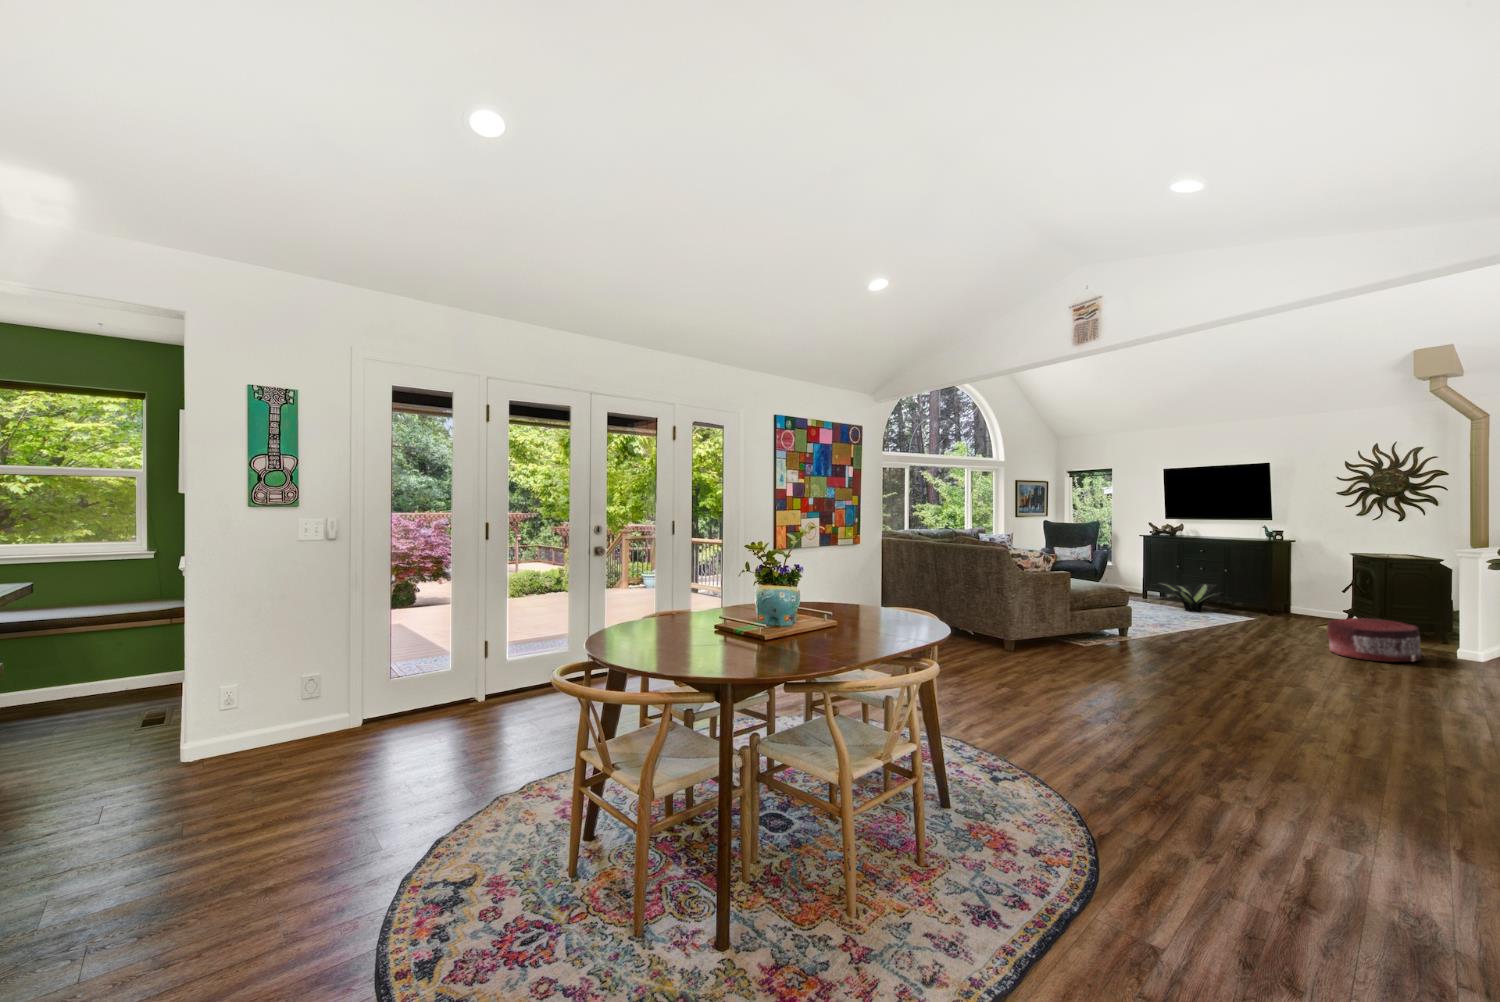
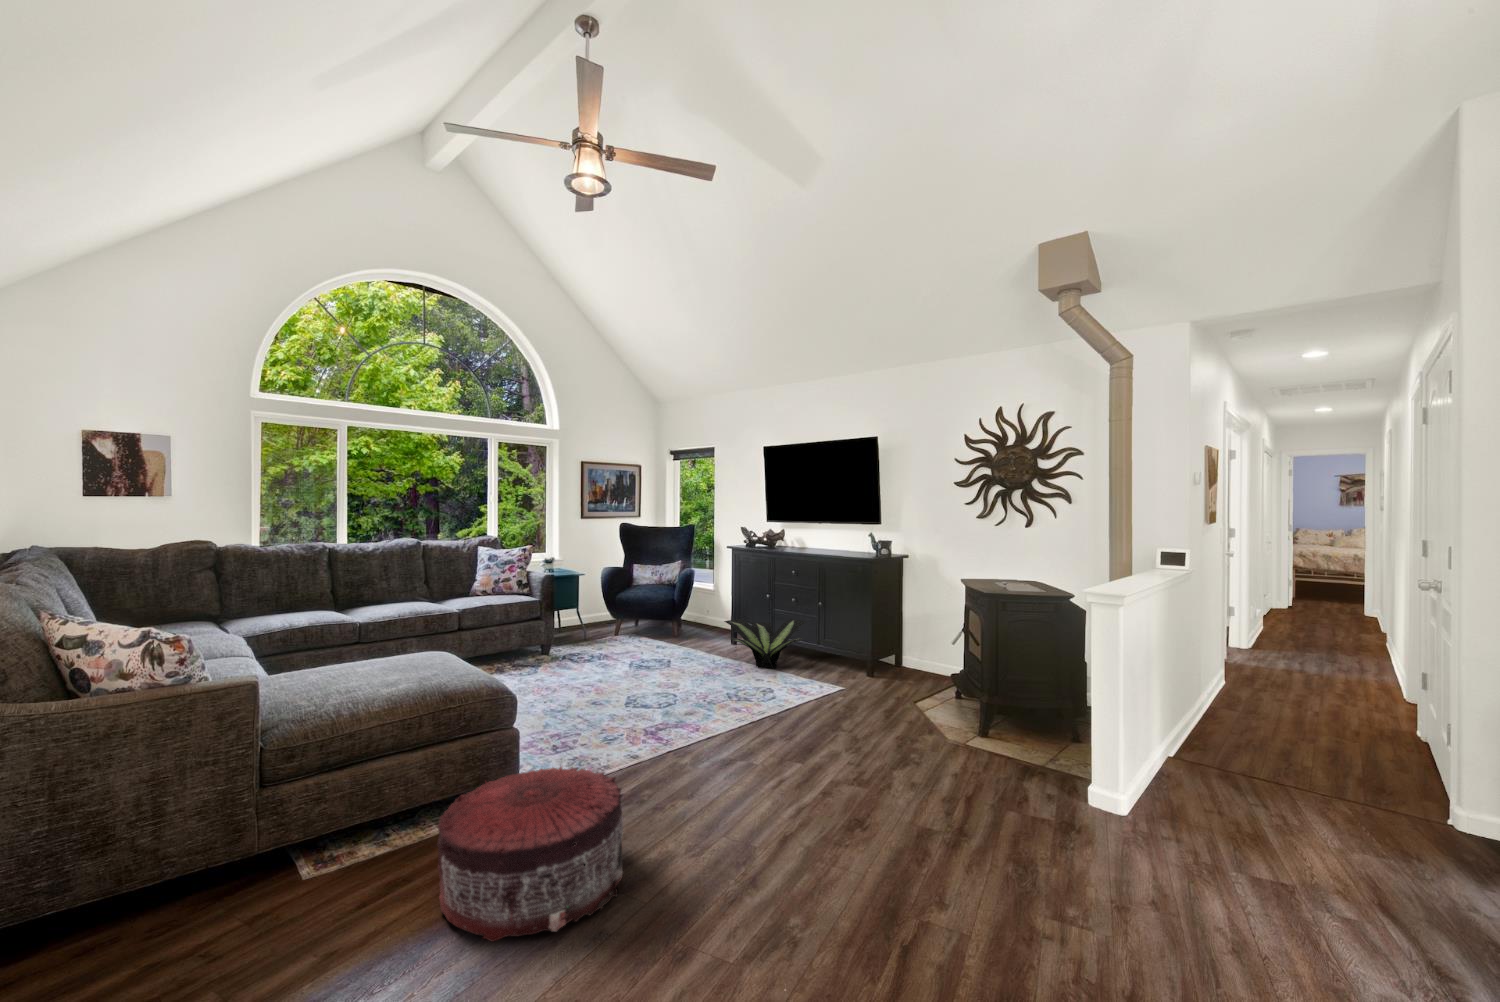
pouf: present [1327,618,1423,662] -> present [437,767,623,942]

